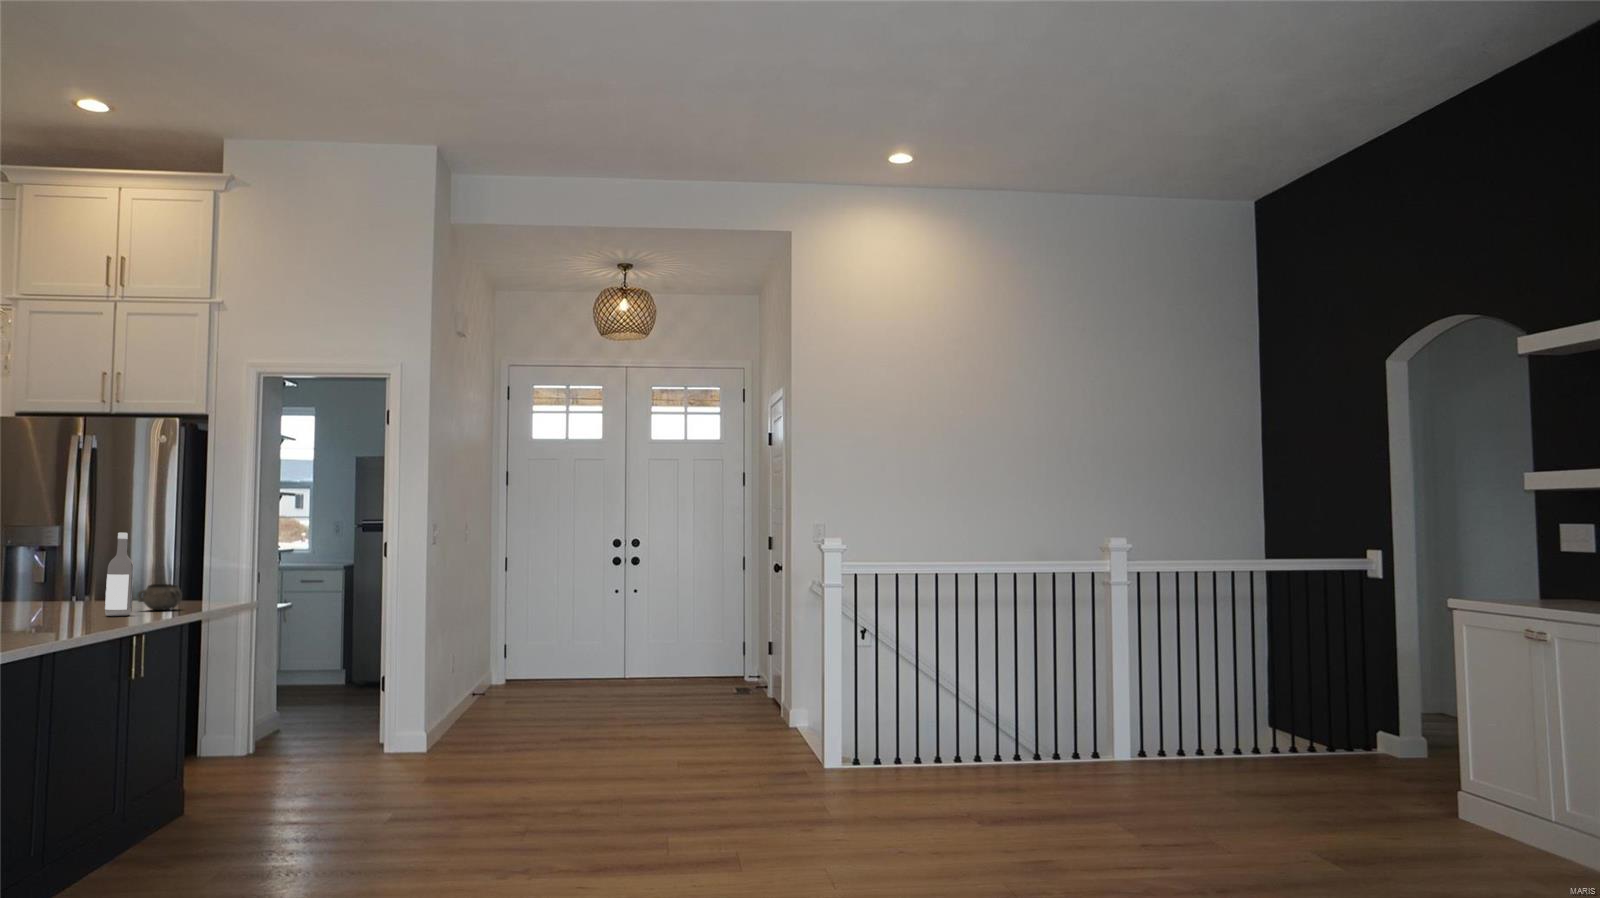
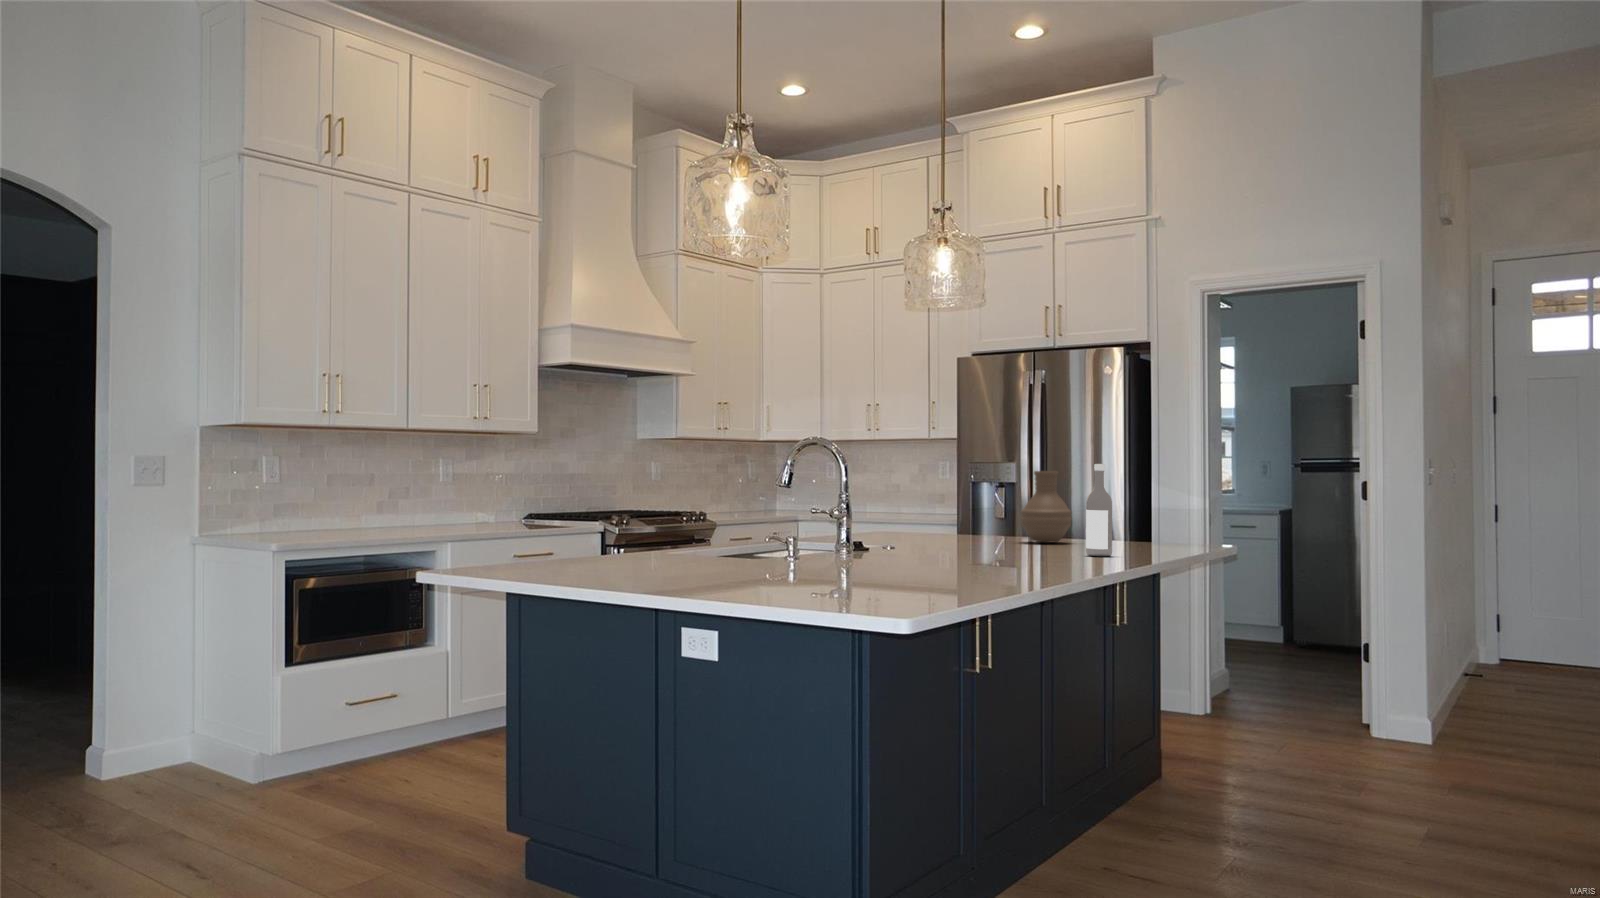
vase: none [46,536,104,605] -> present [1021,471,1072,543]
decorative bowl: present [138,584,182,610] -> none [1112,522,1157,552]

